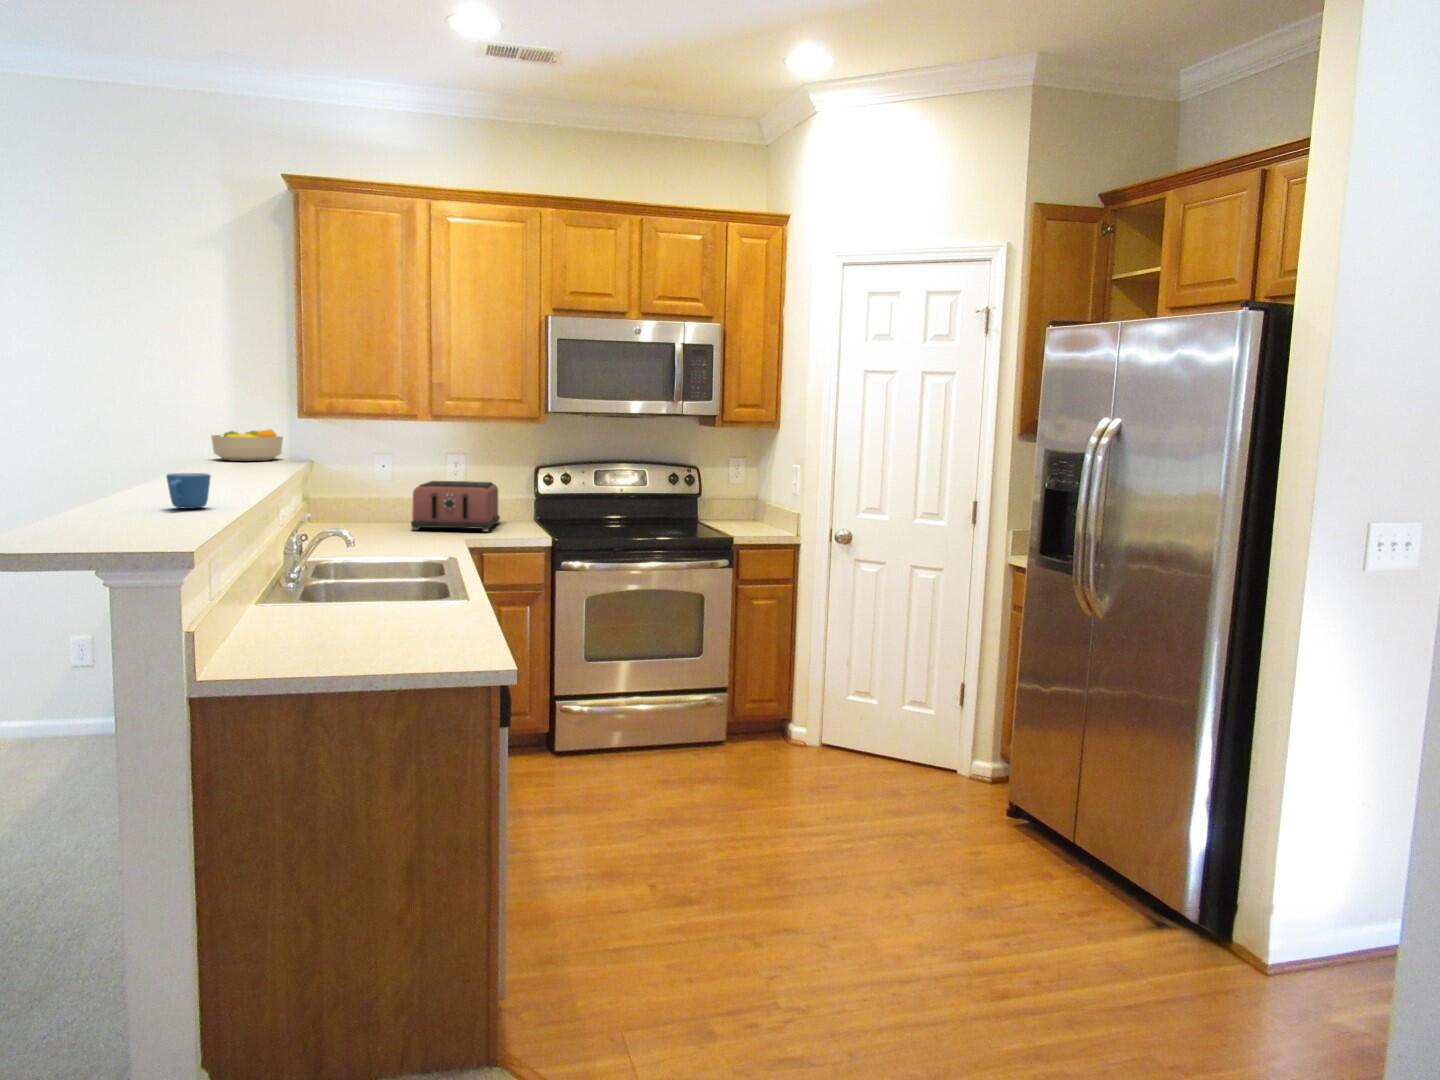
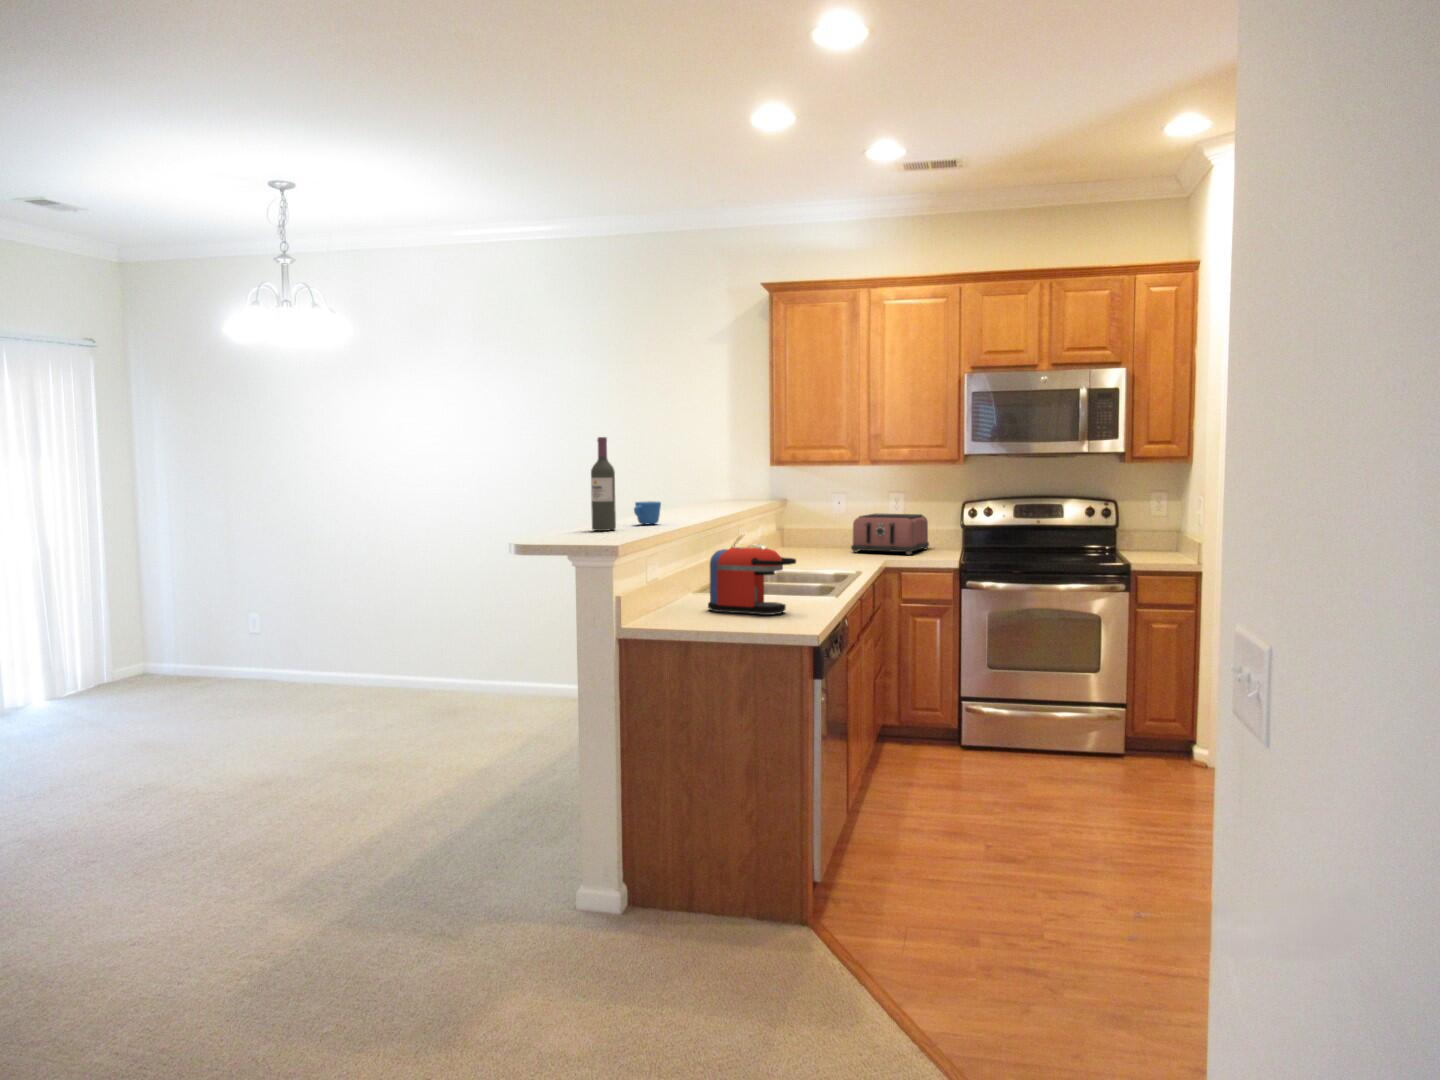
wine bottle: none [104,371,152,523] -> present [591,437,616,531]
fruit bowl: present [211,429,283,461] -> none [718,472,767,499]
coffee maker: none [307,542,444,636] -> present [708,547,796,615]

